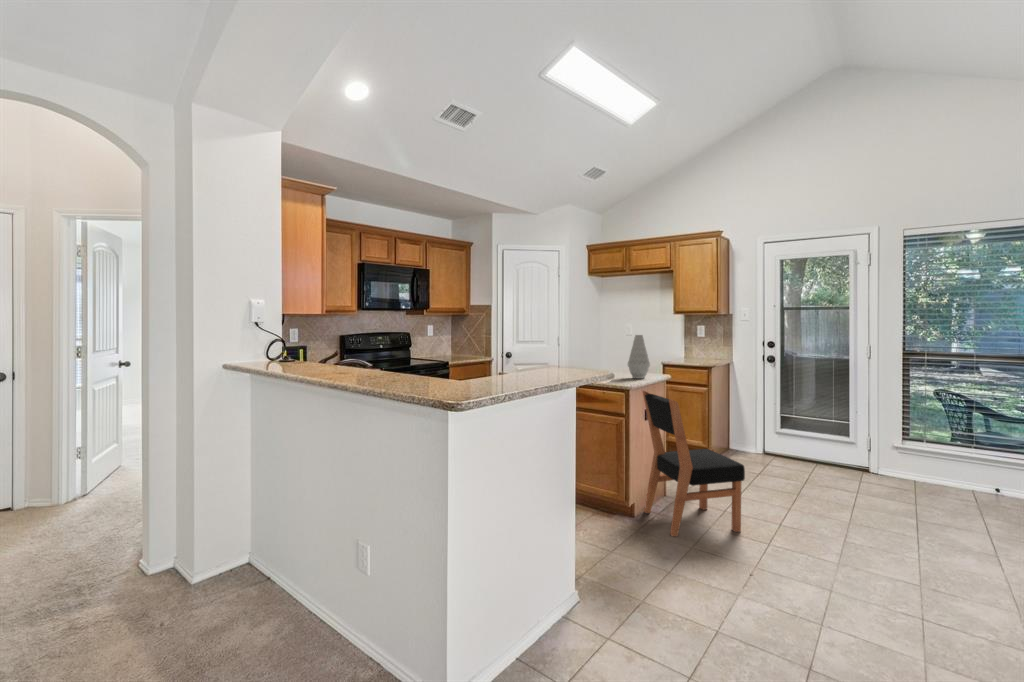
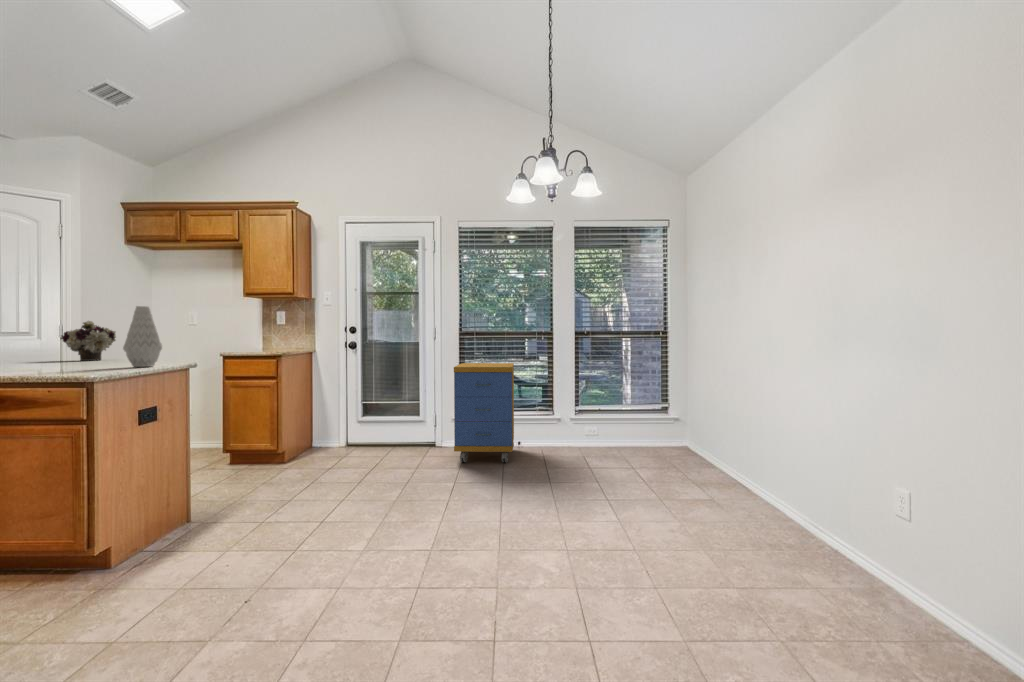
flower arrangement: none [560,336,589,365] -> present [62,321,116,361]
storage cabinet: none [900,385,992,509] -> present [454,363,514,462]
dining chair: present [643,391,745,537] -> none [132,382,276,585]

